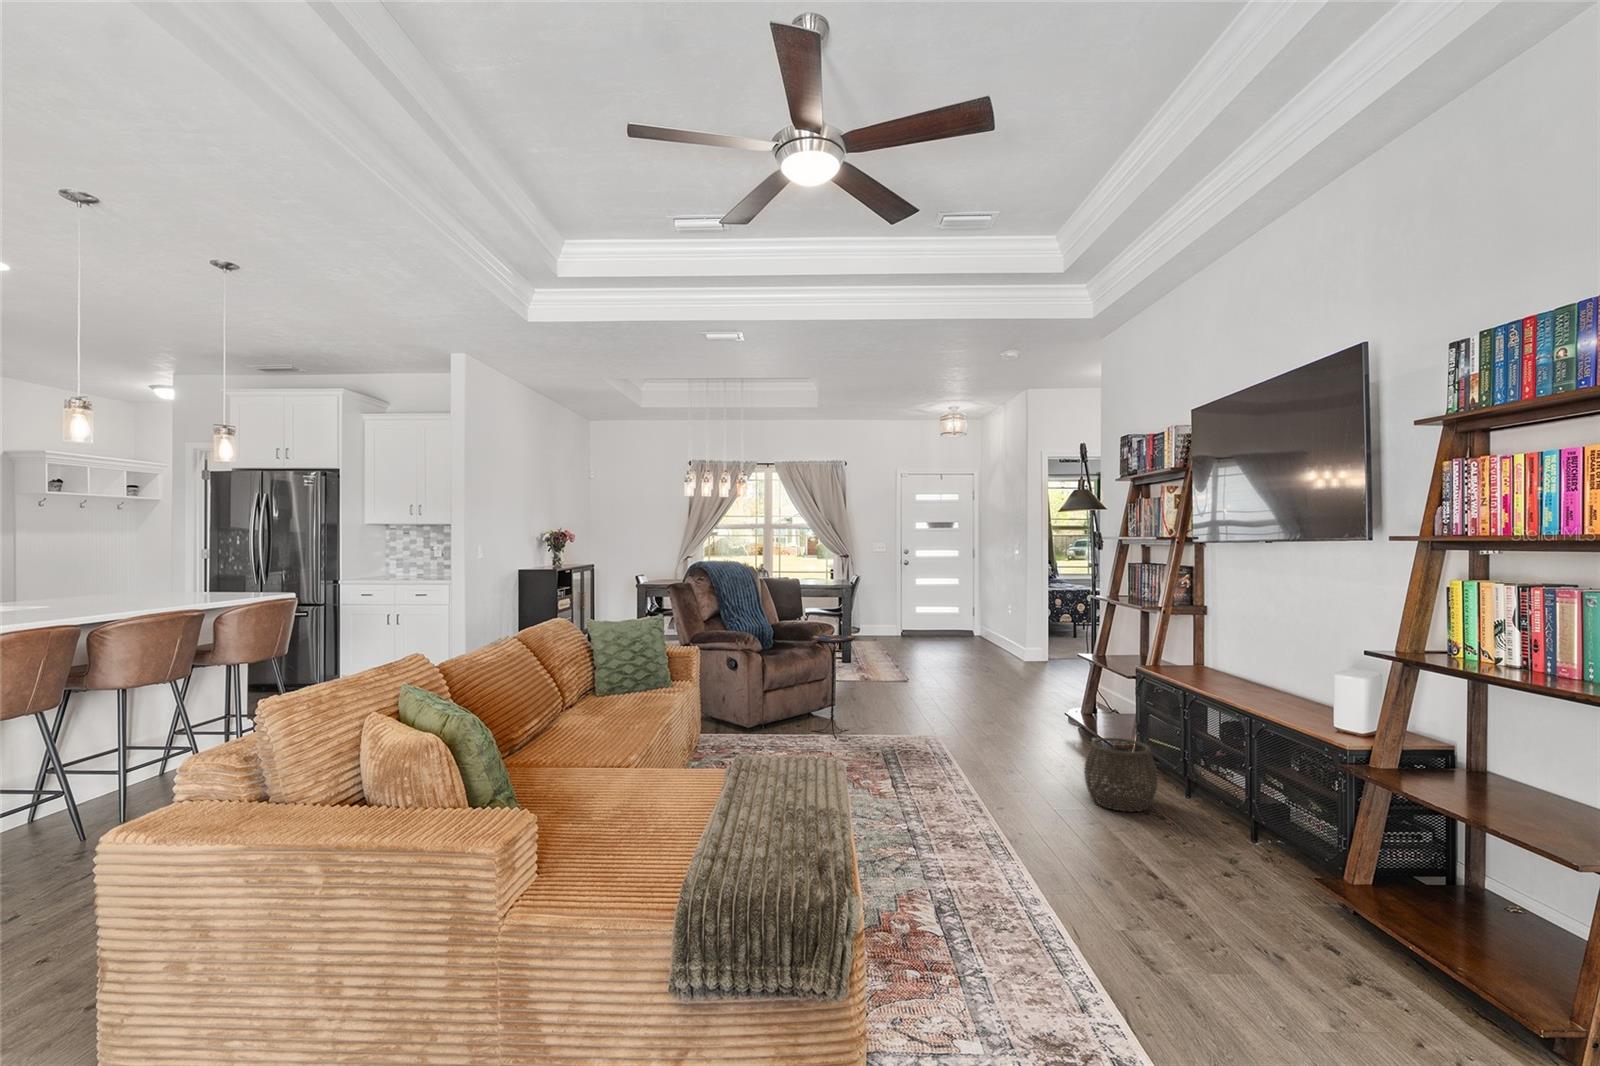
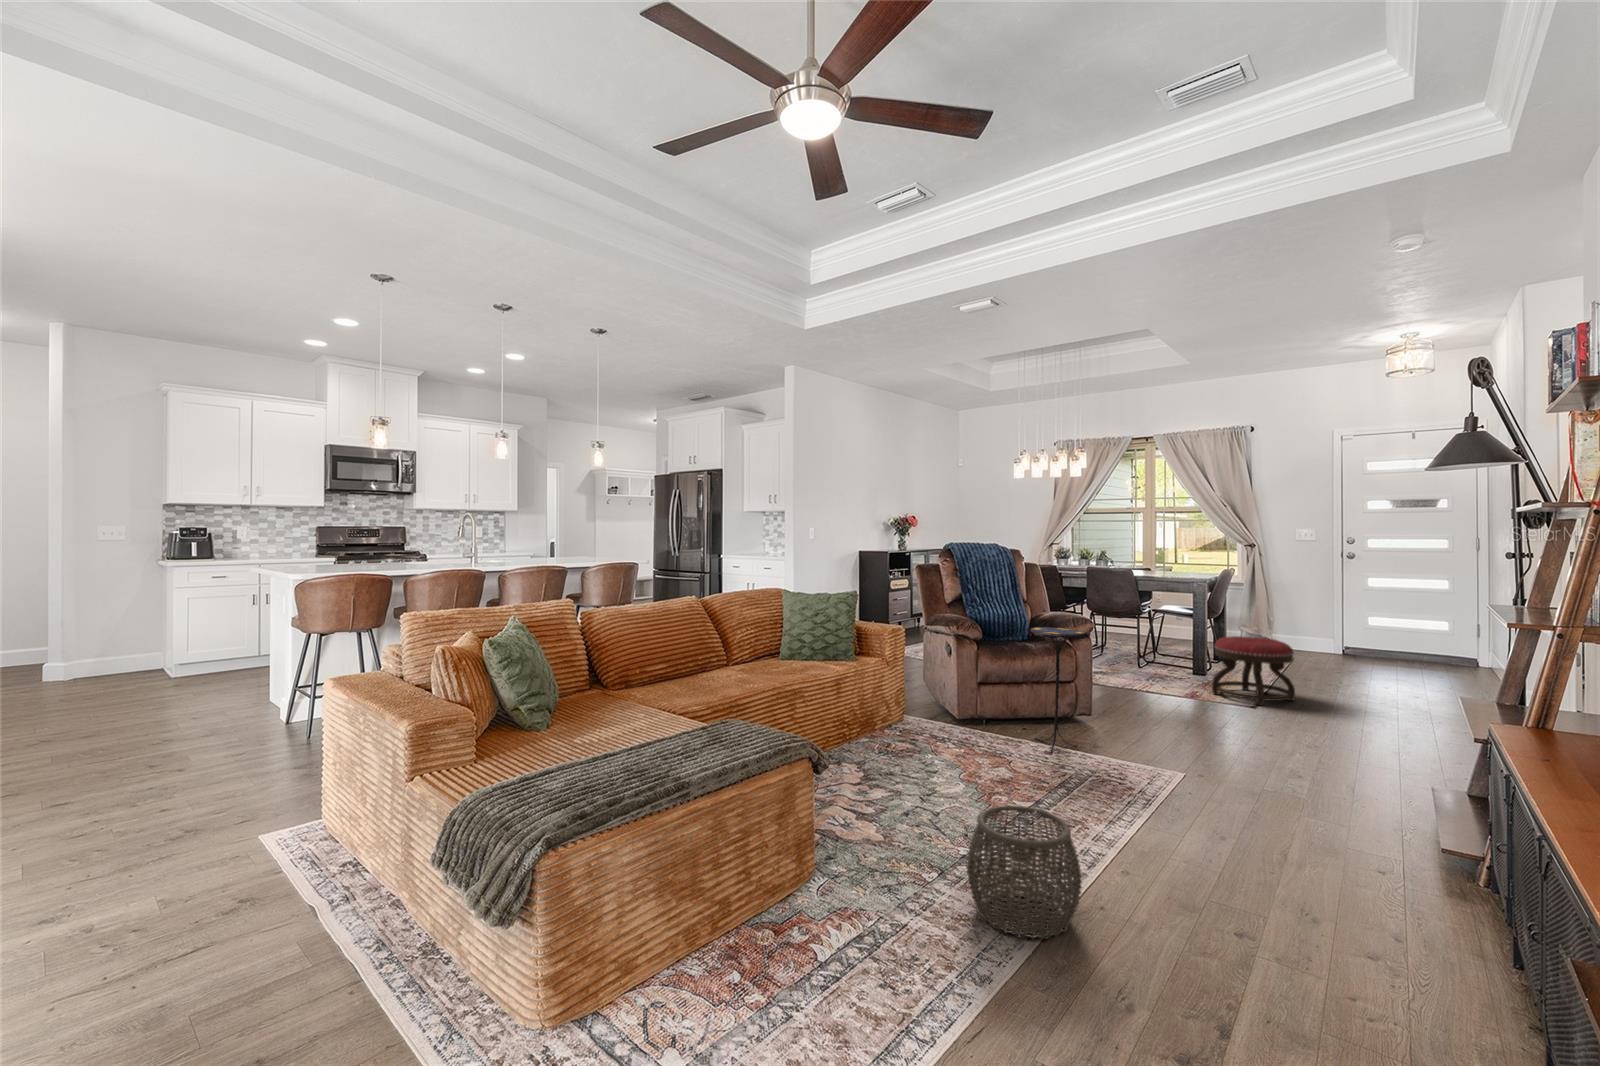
ottoman: none [870,629,921,680] -> present [1212,636,1295,705]
woven basket: present [1084,738,1158,812] -> present [966,805,1082,939]

